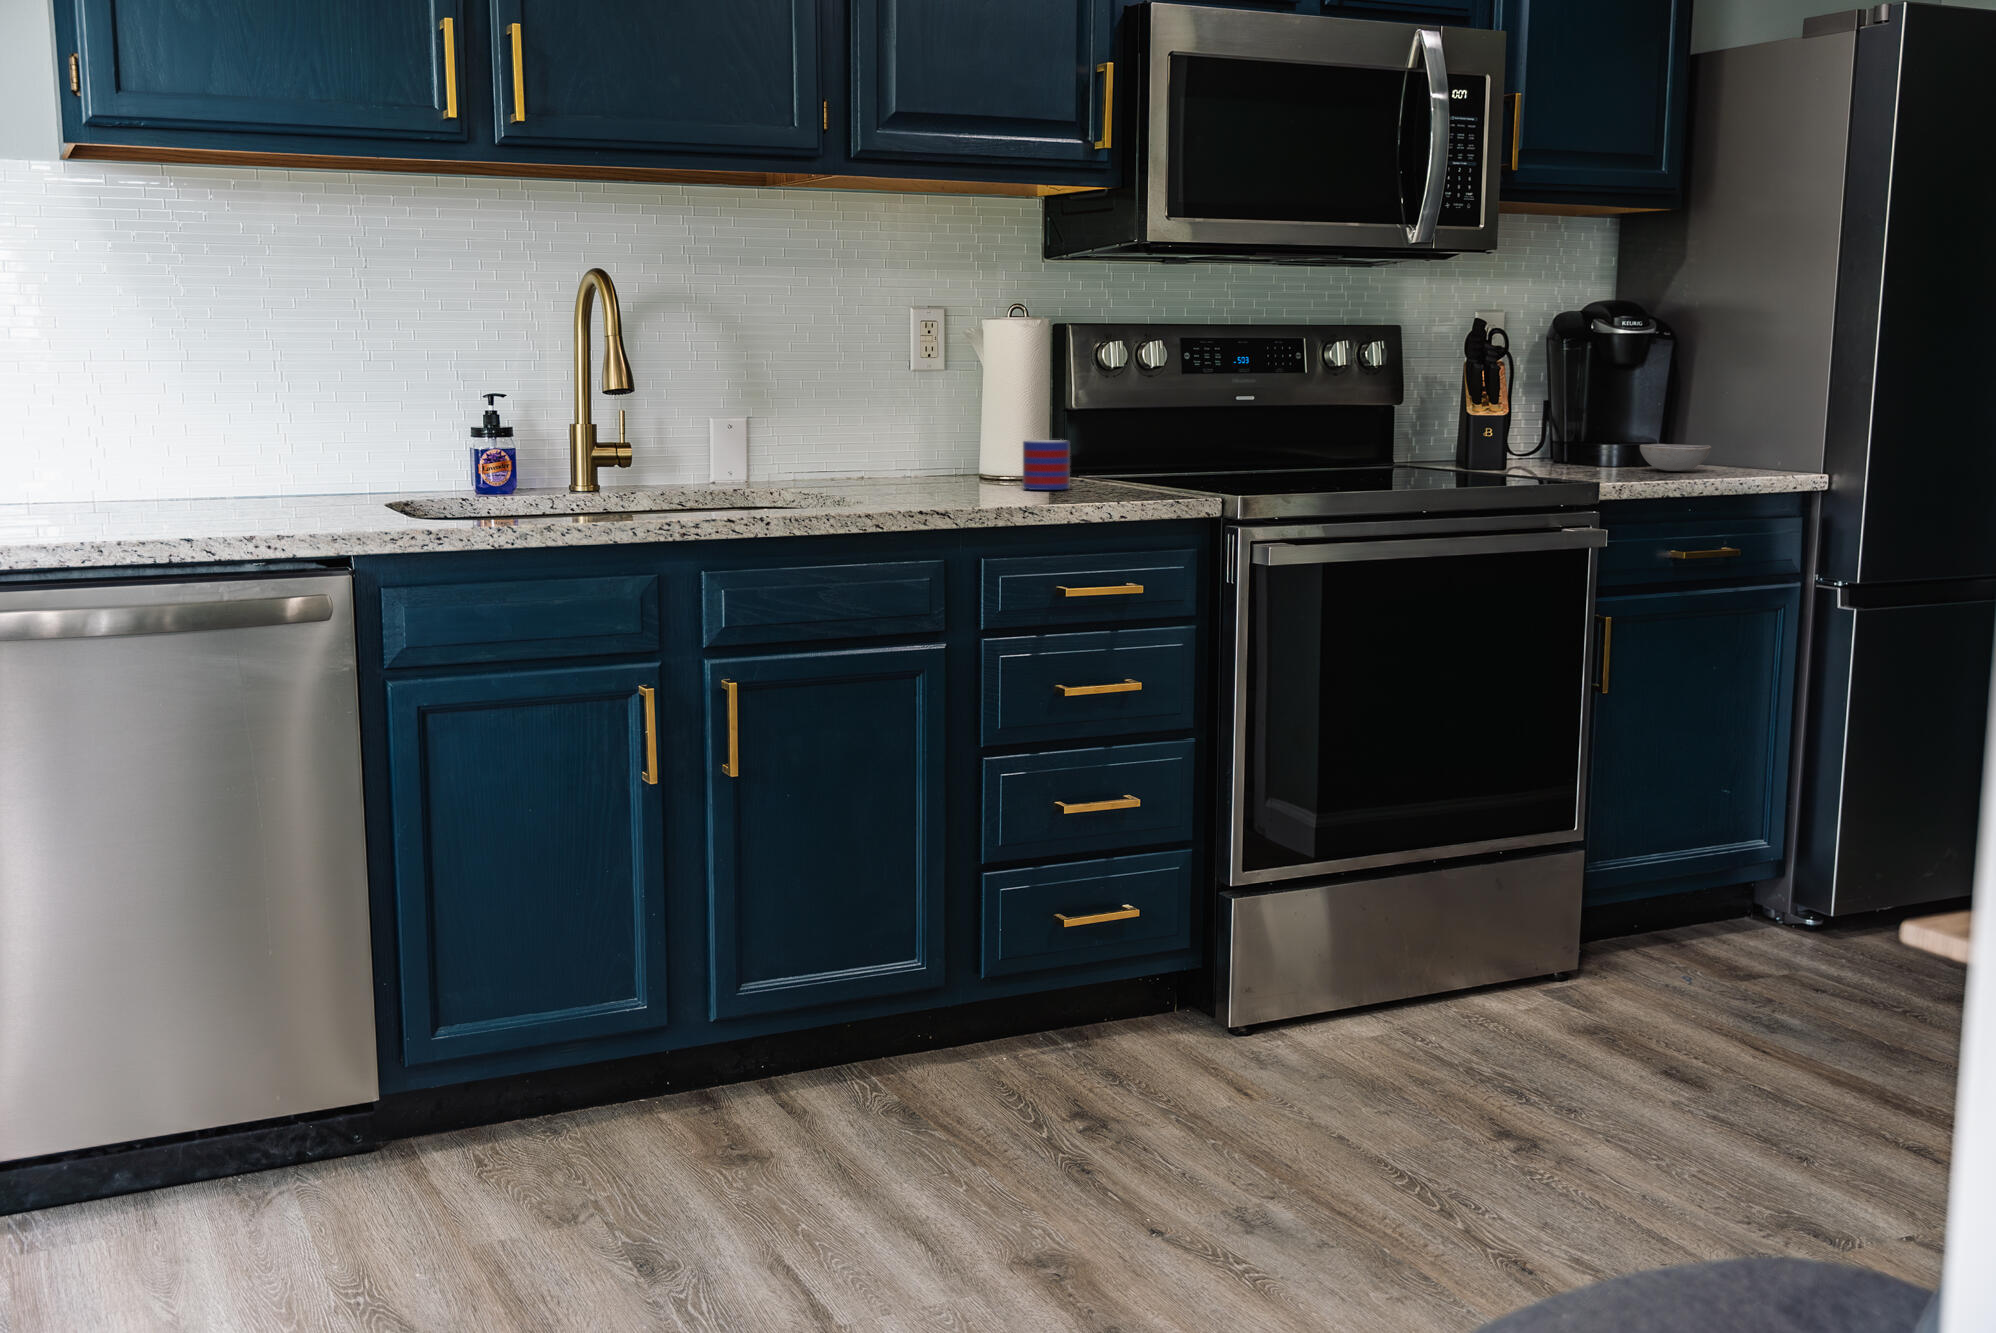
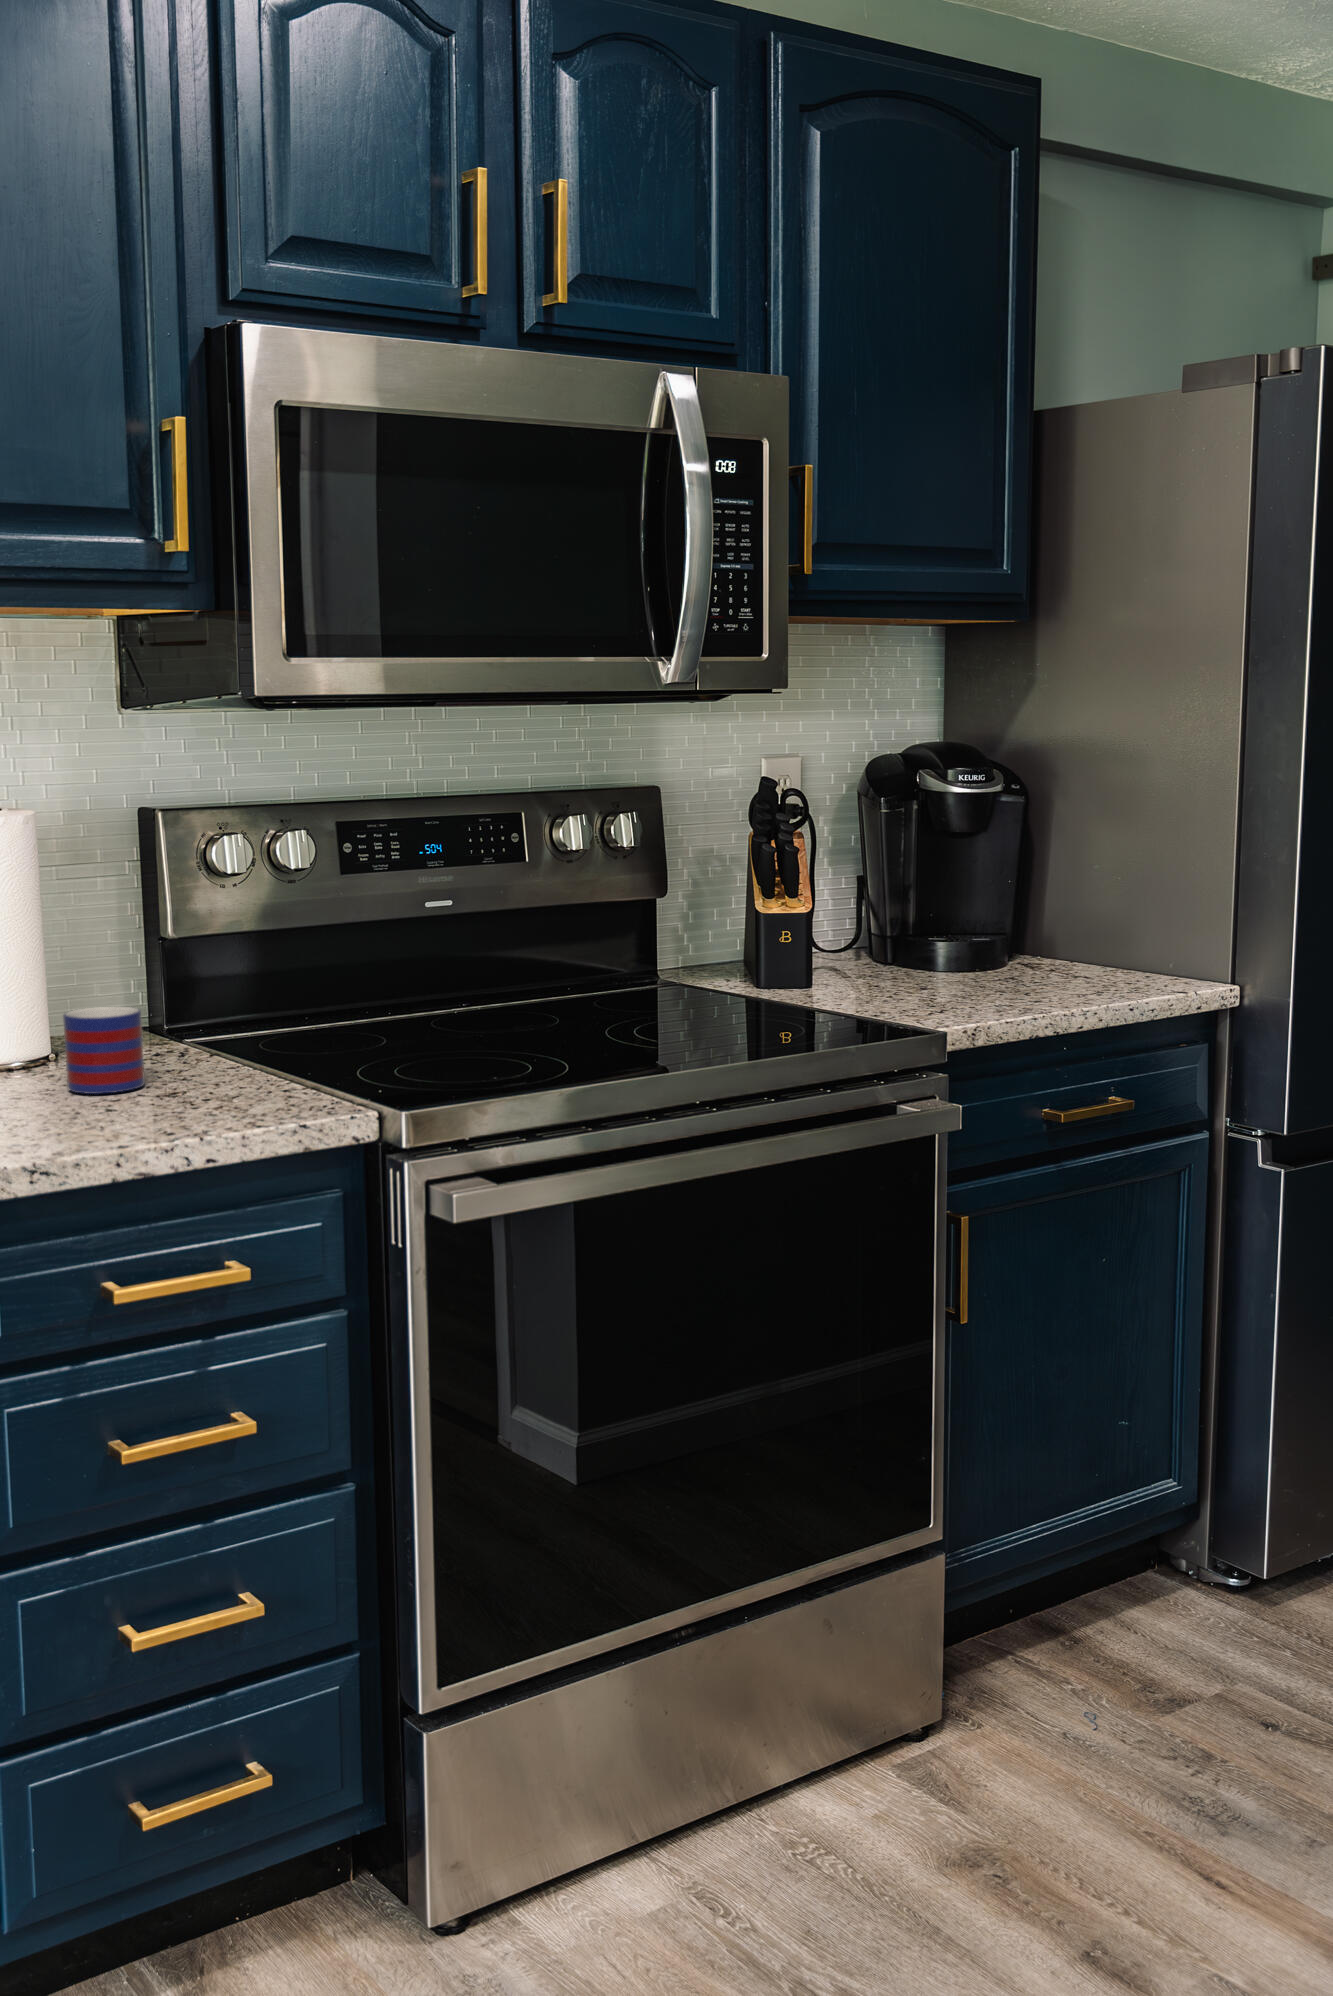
bowl: present [1640,444,1712,471] -> none [989,942,1084,983]

